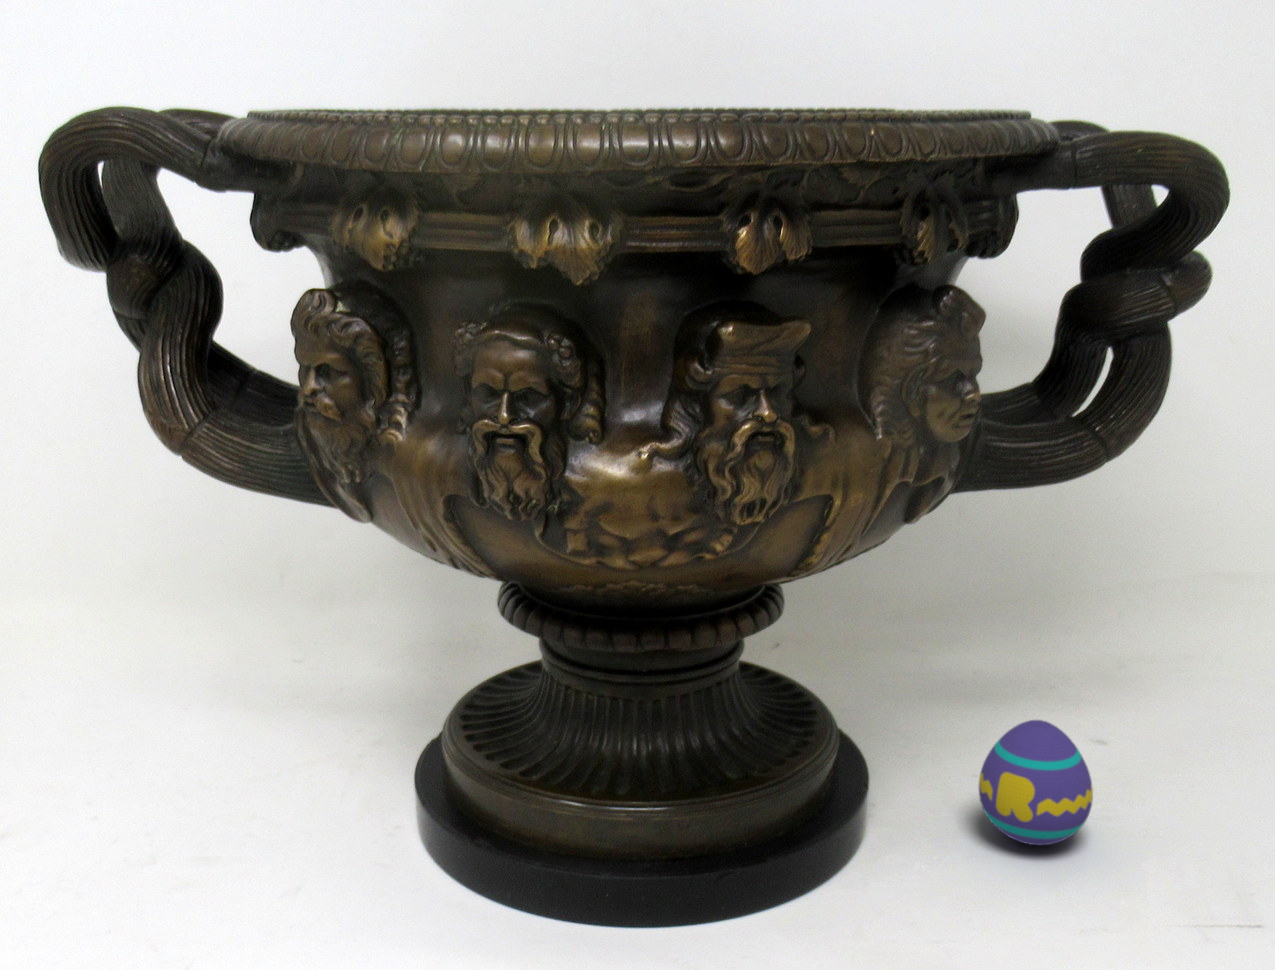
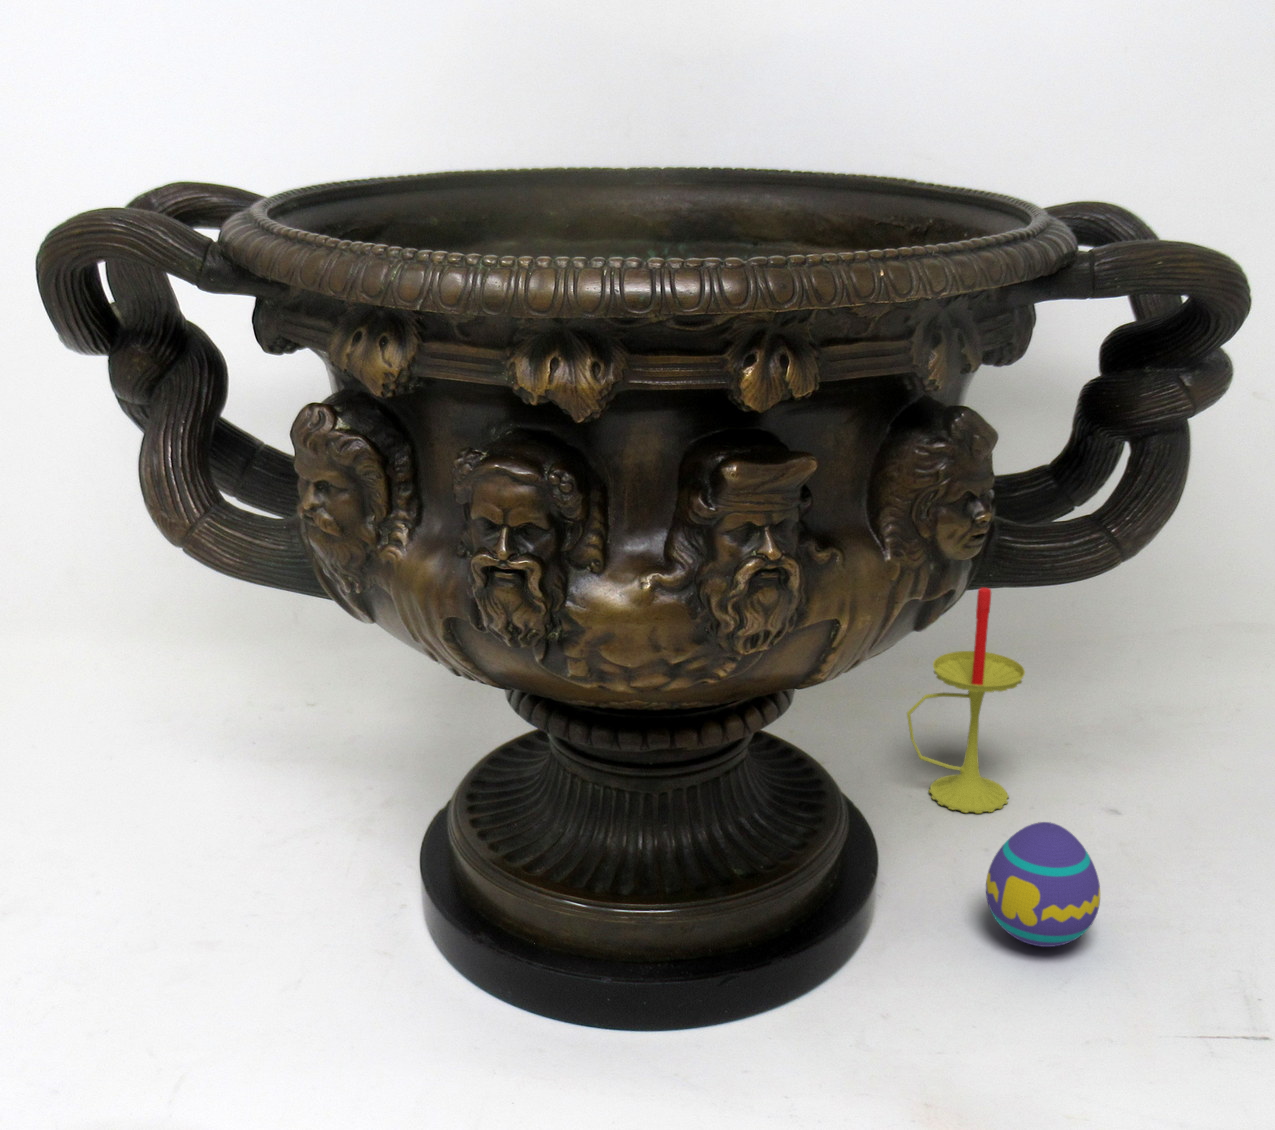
candle: none [889,505,1003,733] -> present [907,587,1025,813]

